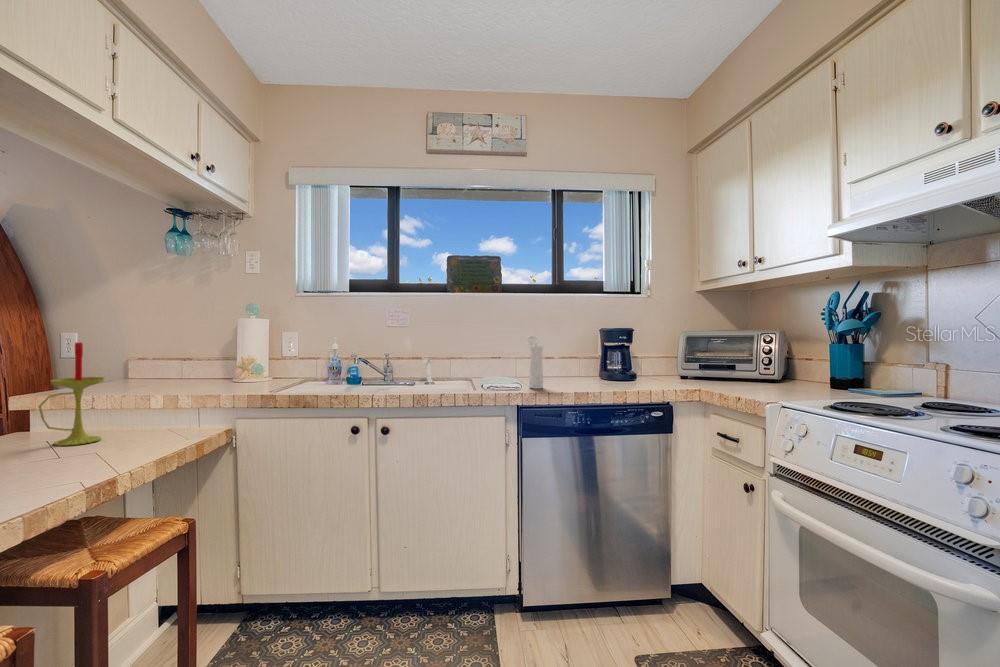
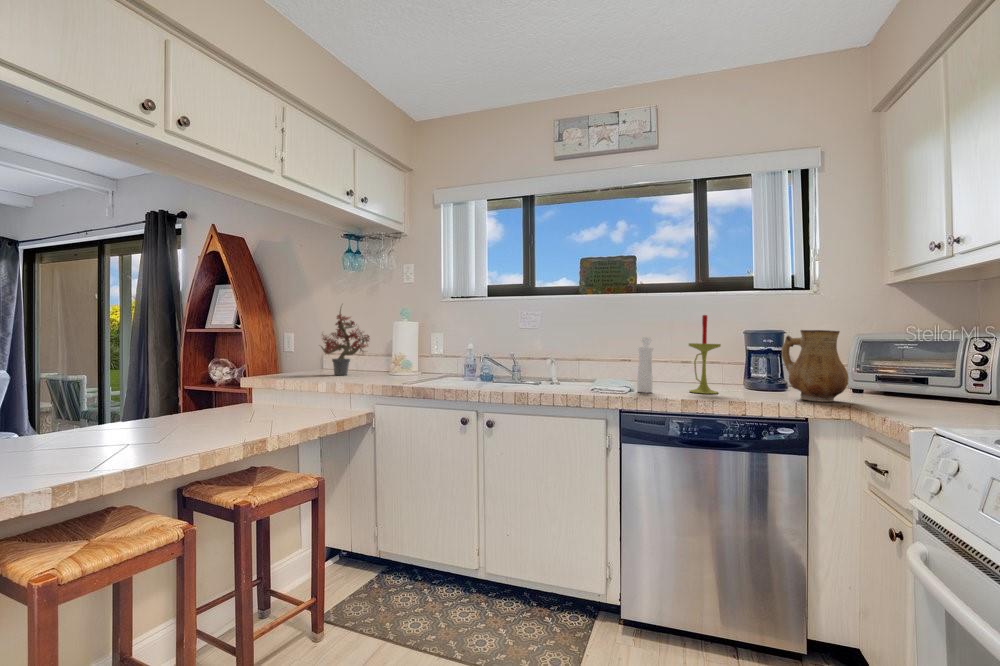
potted plant: none [133,296,206,387] -> present [321,309,370,375]
ceramic pitcher: none [644,329,694,388] -> present [782,330,849,402]
candle: present [39,343,105,446] -> present [689,315,721,394]

